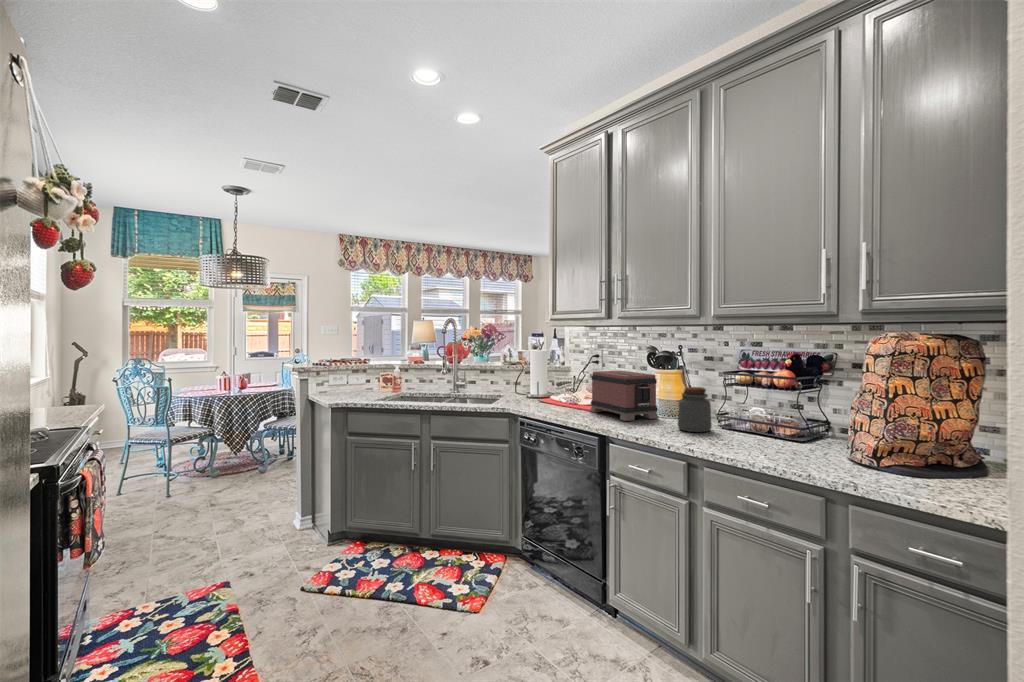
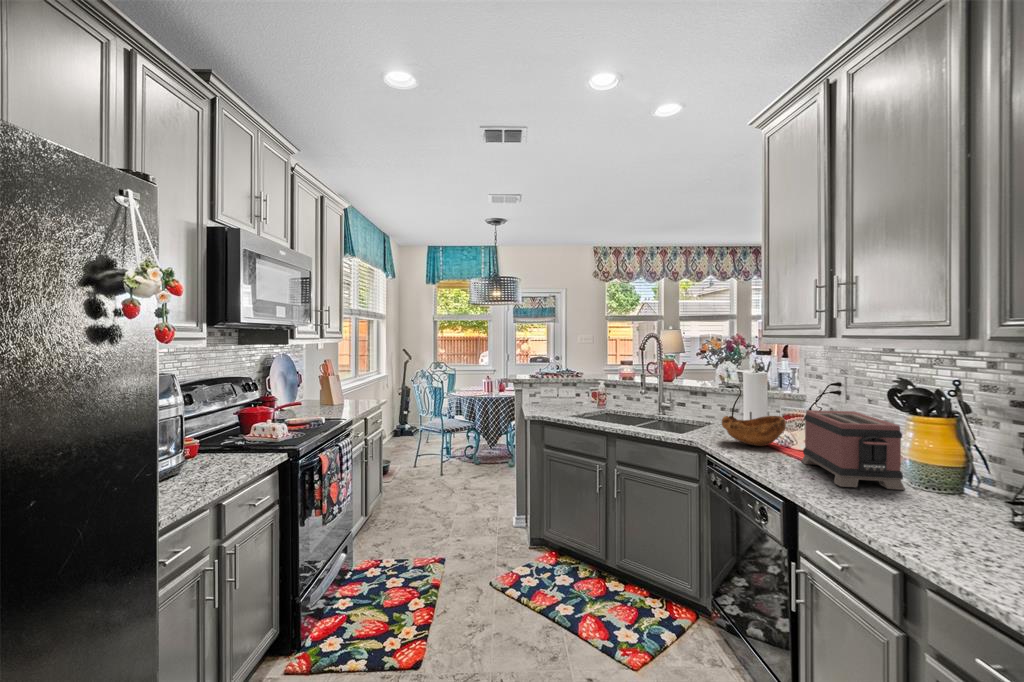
wooden bowl: none [526,381,572,406] -> present [722,416,786,446]
jar: present [678,387,711,432] -> none [922,454,991,532]

